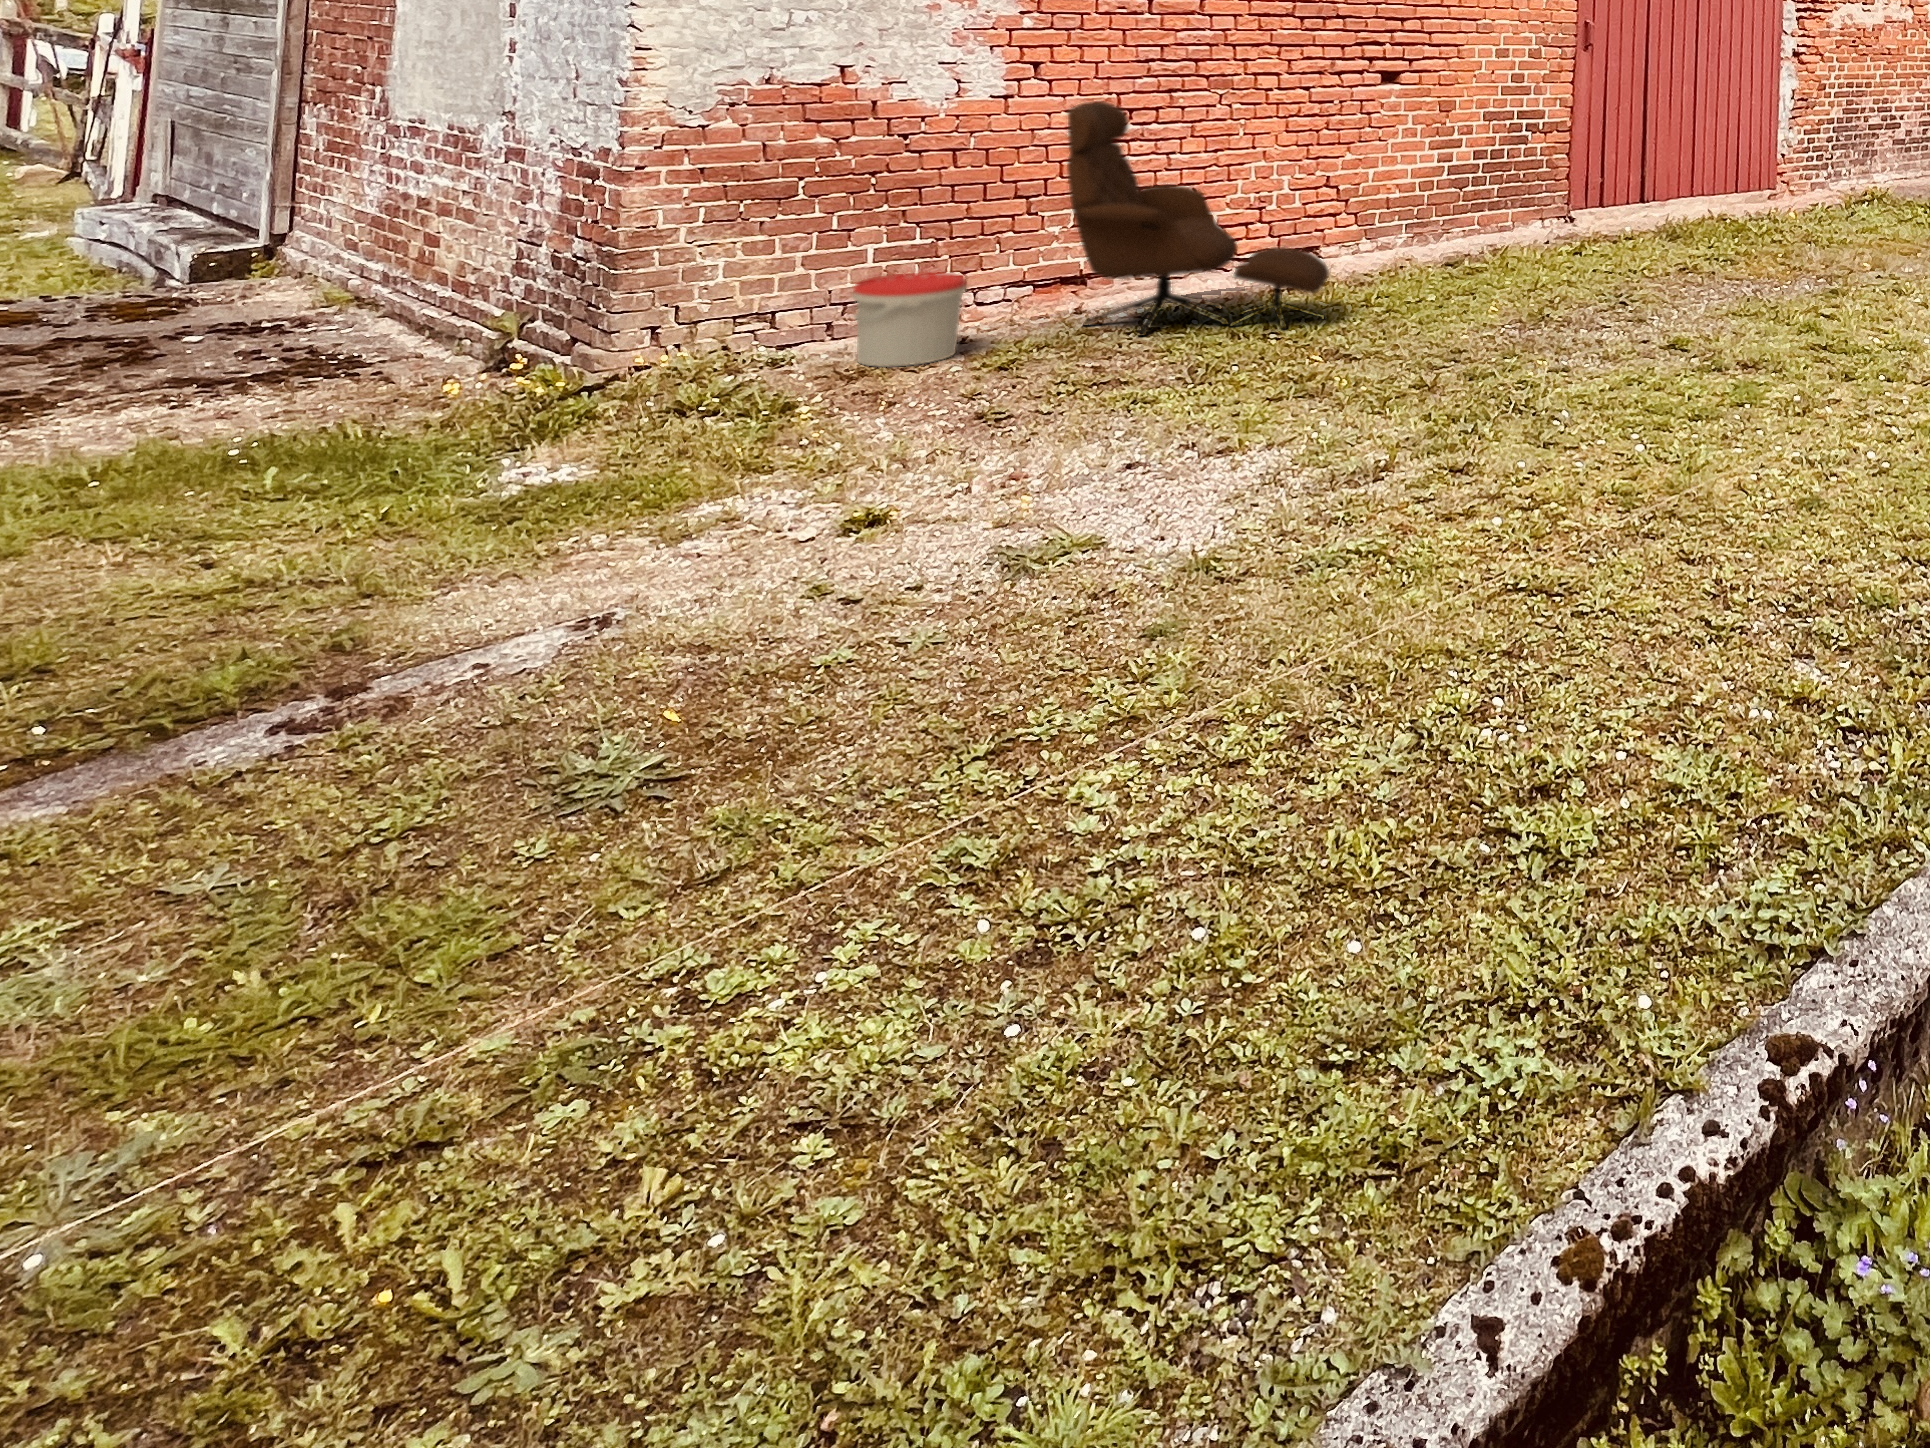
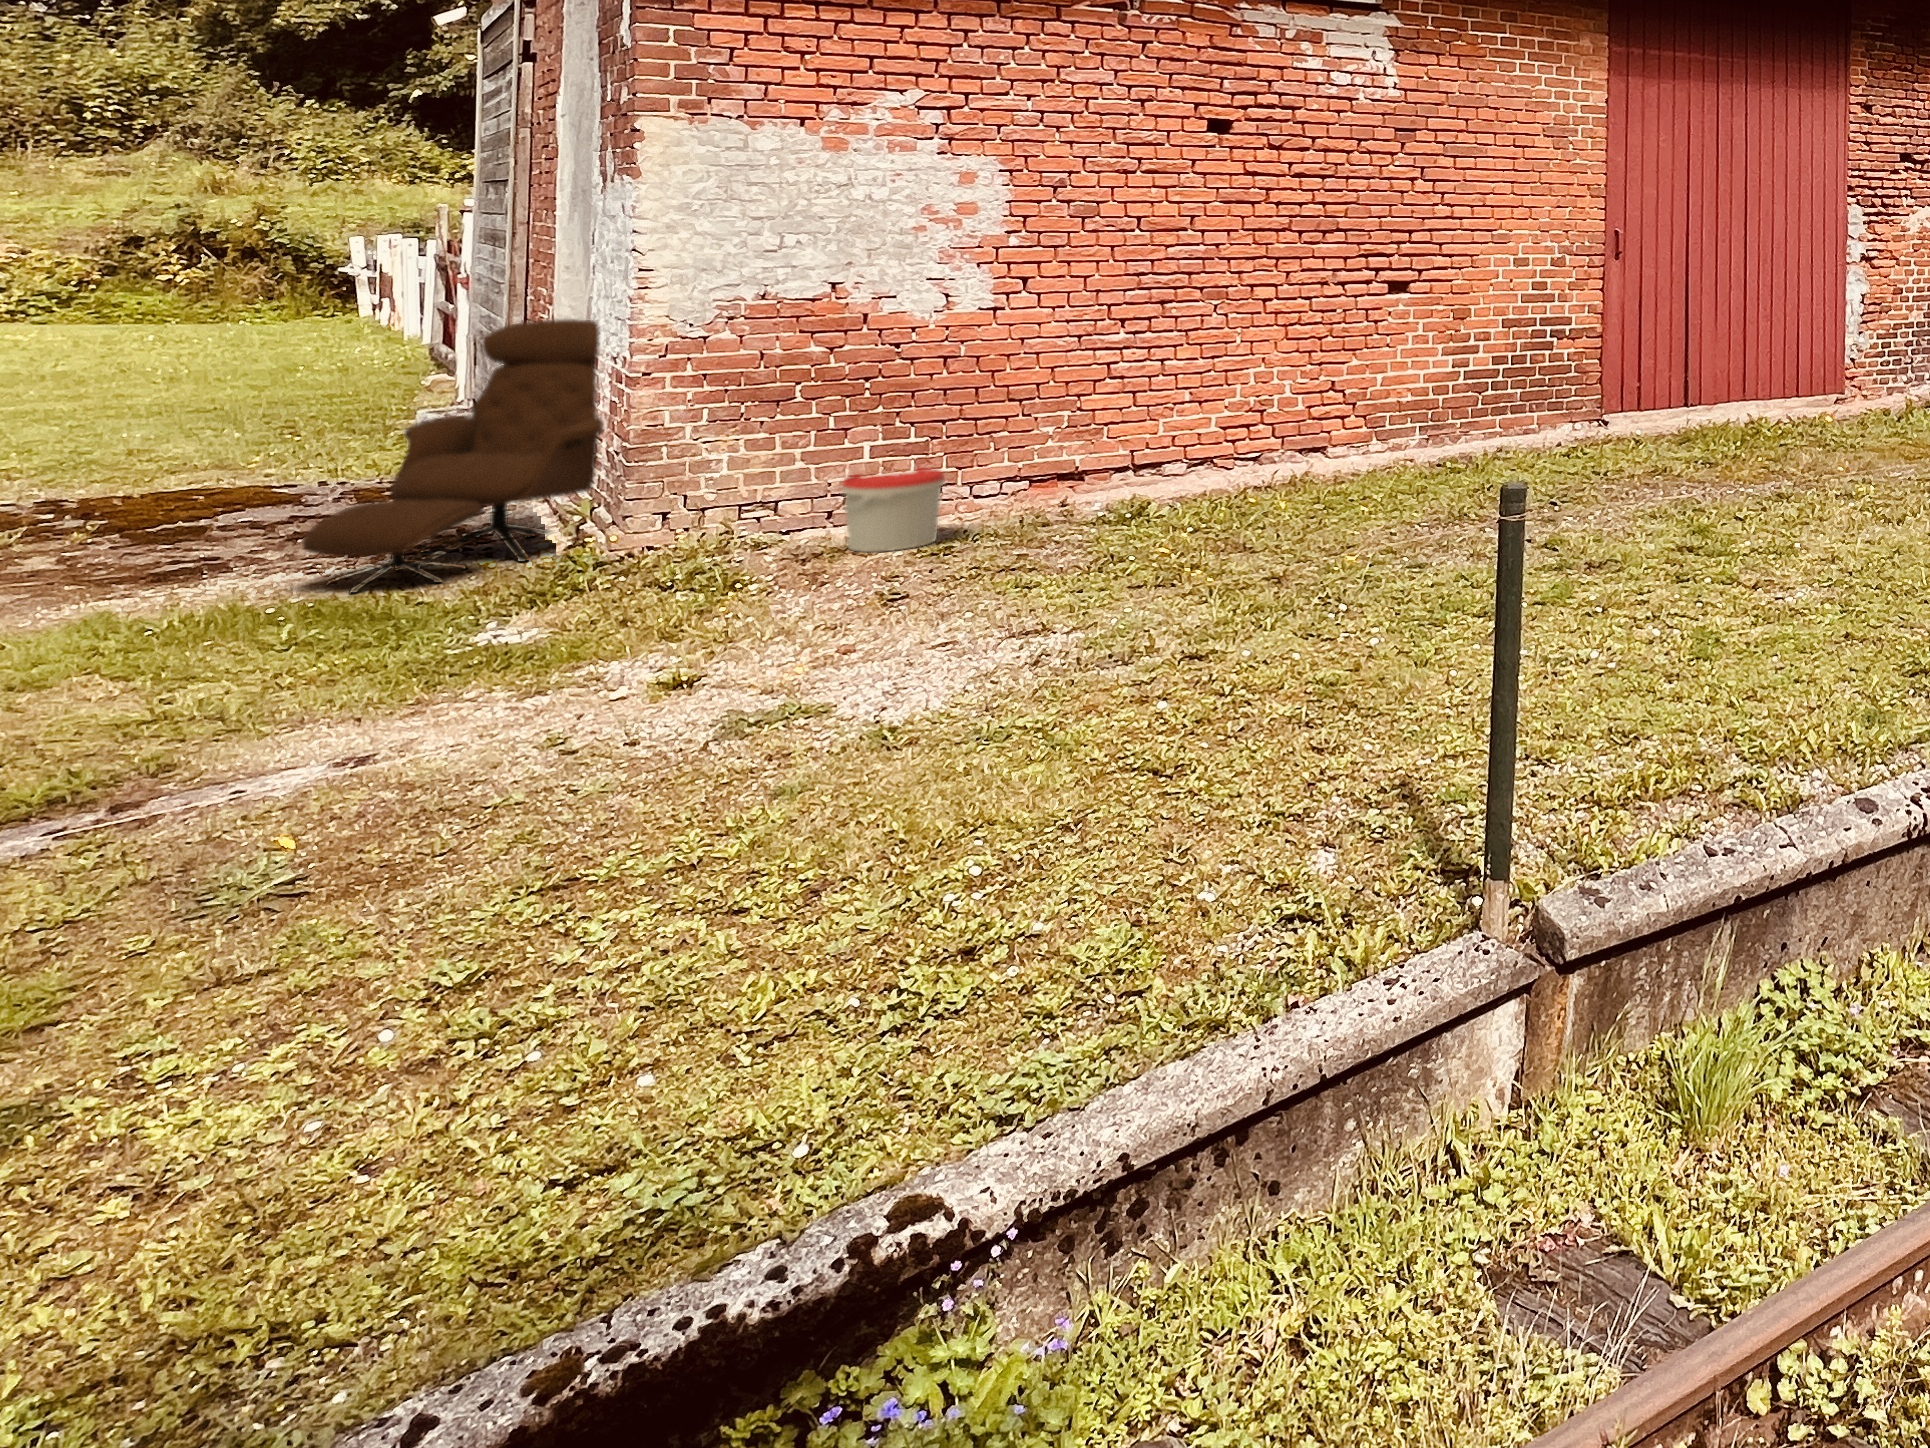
lounge chair: present [1067,101,1329,336] -> present [302,319,603,593]

